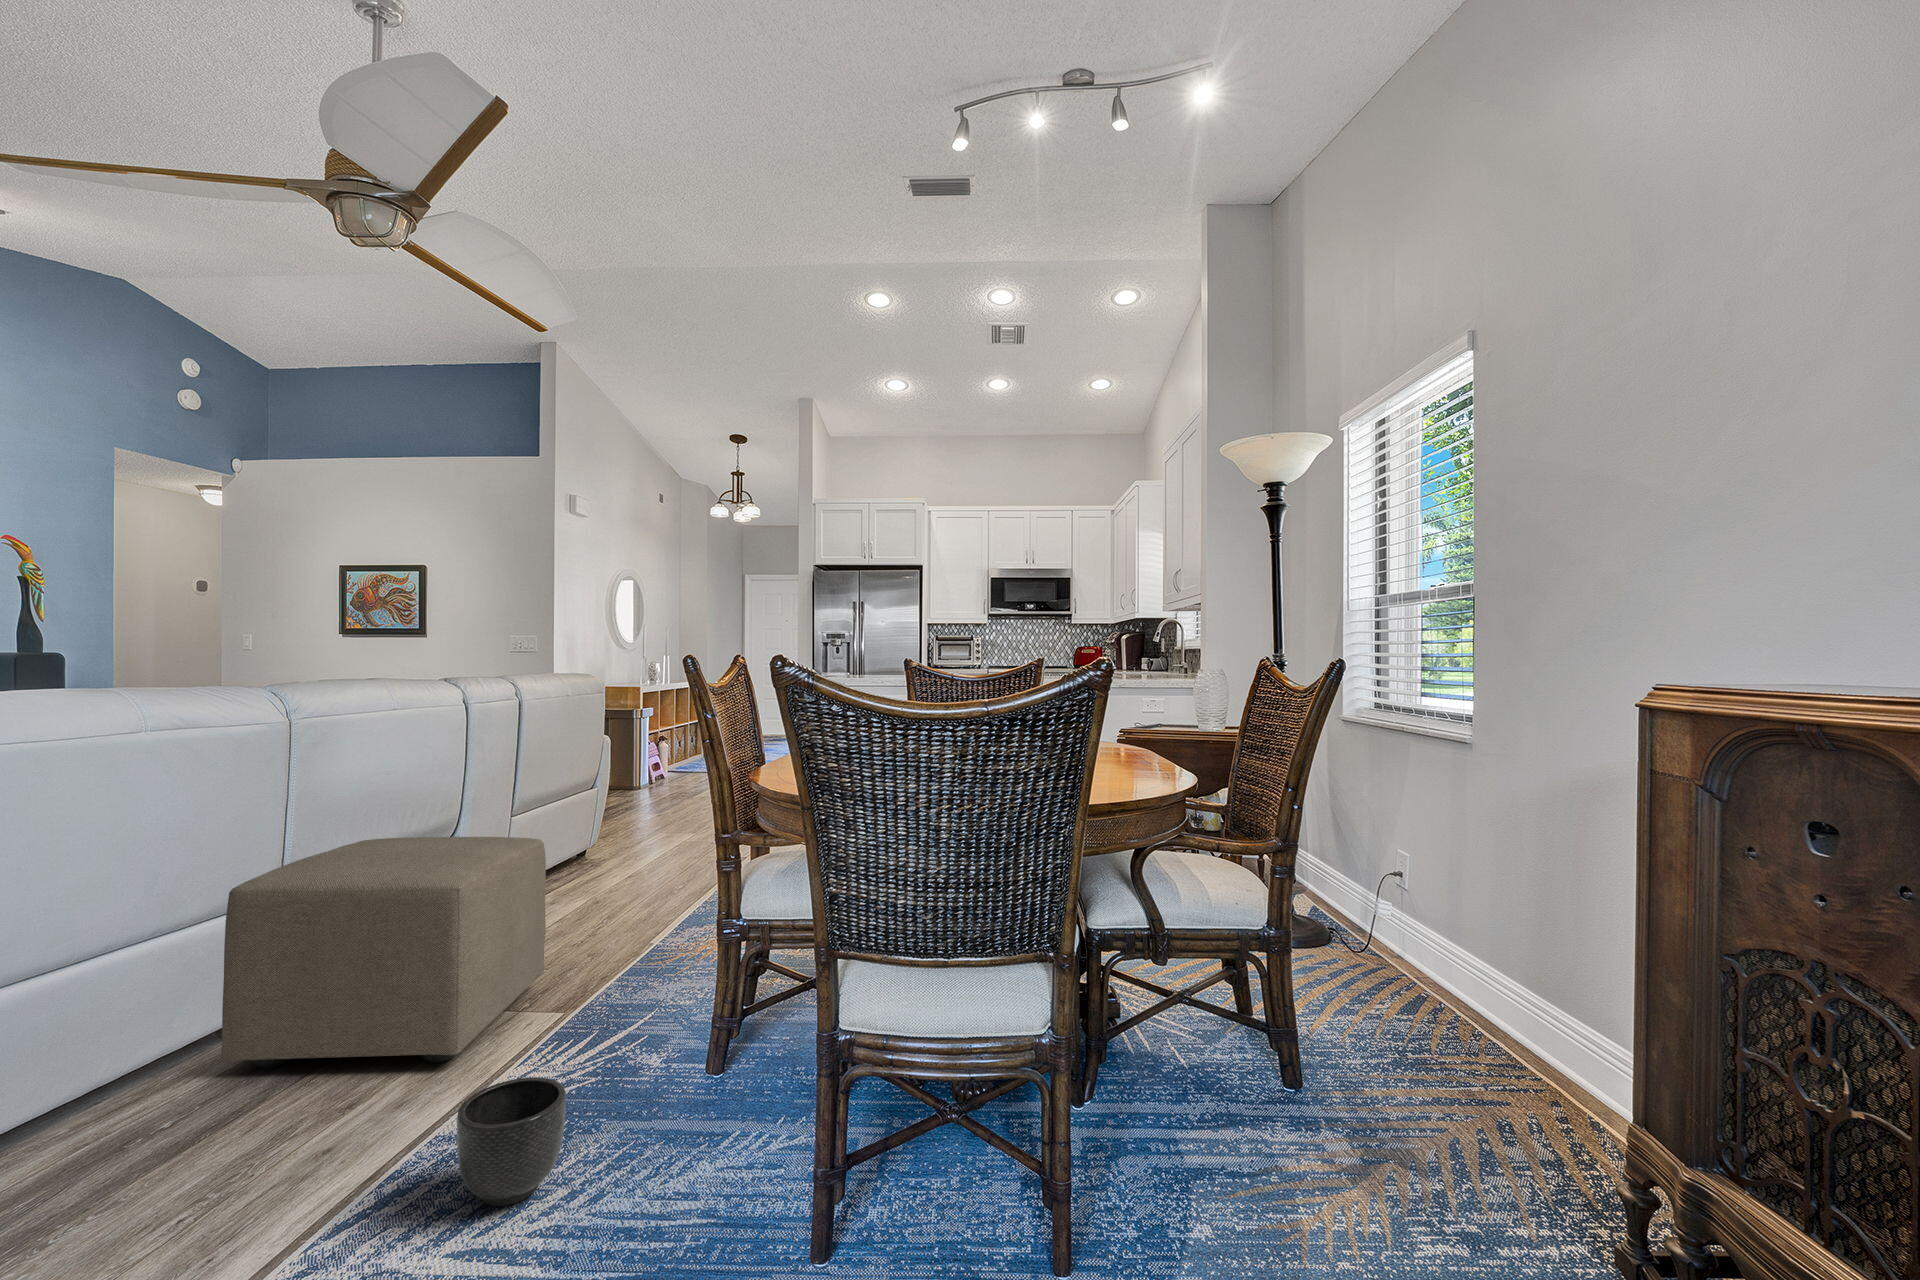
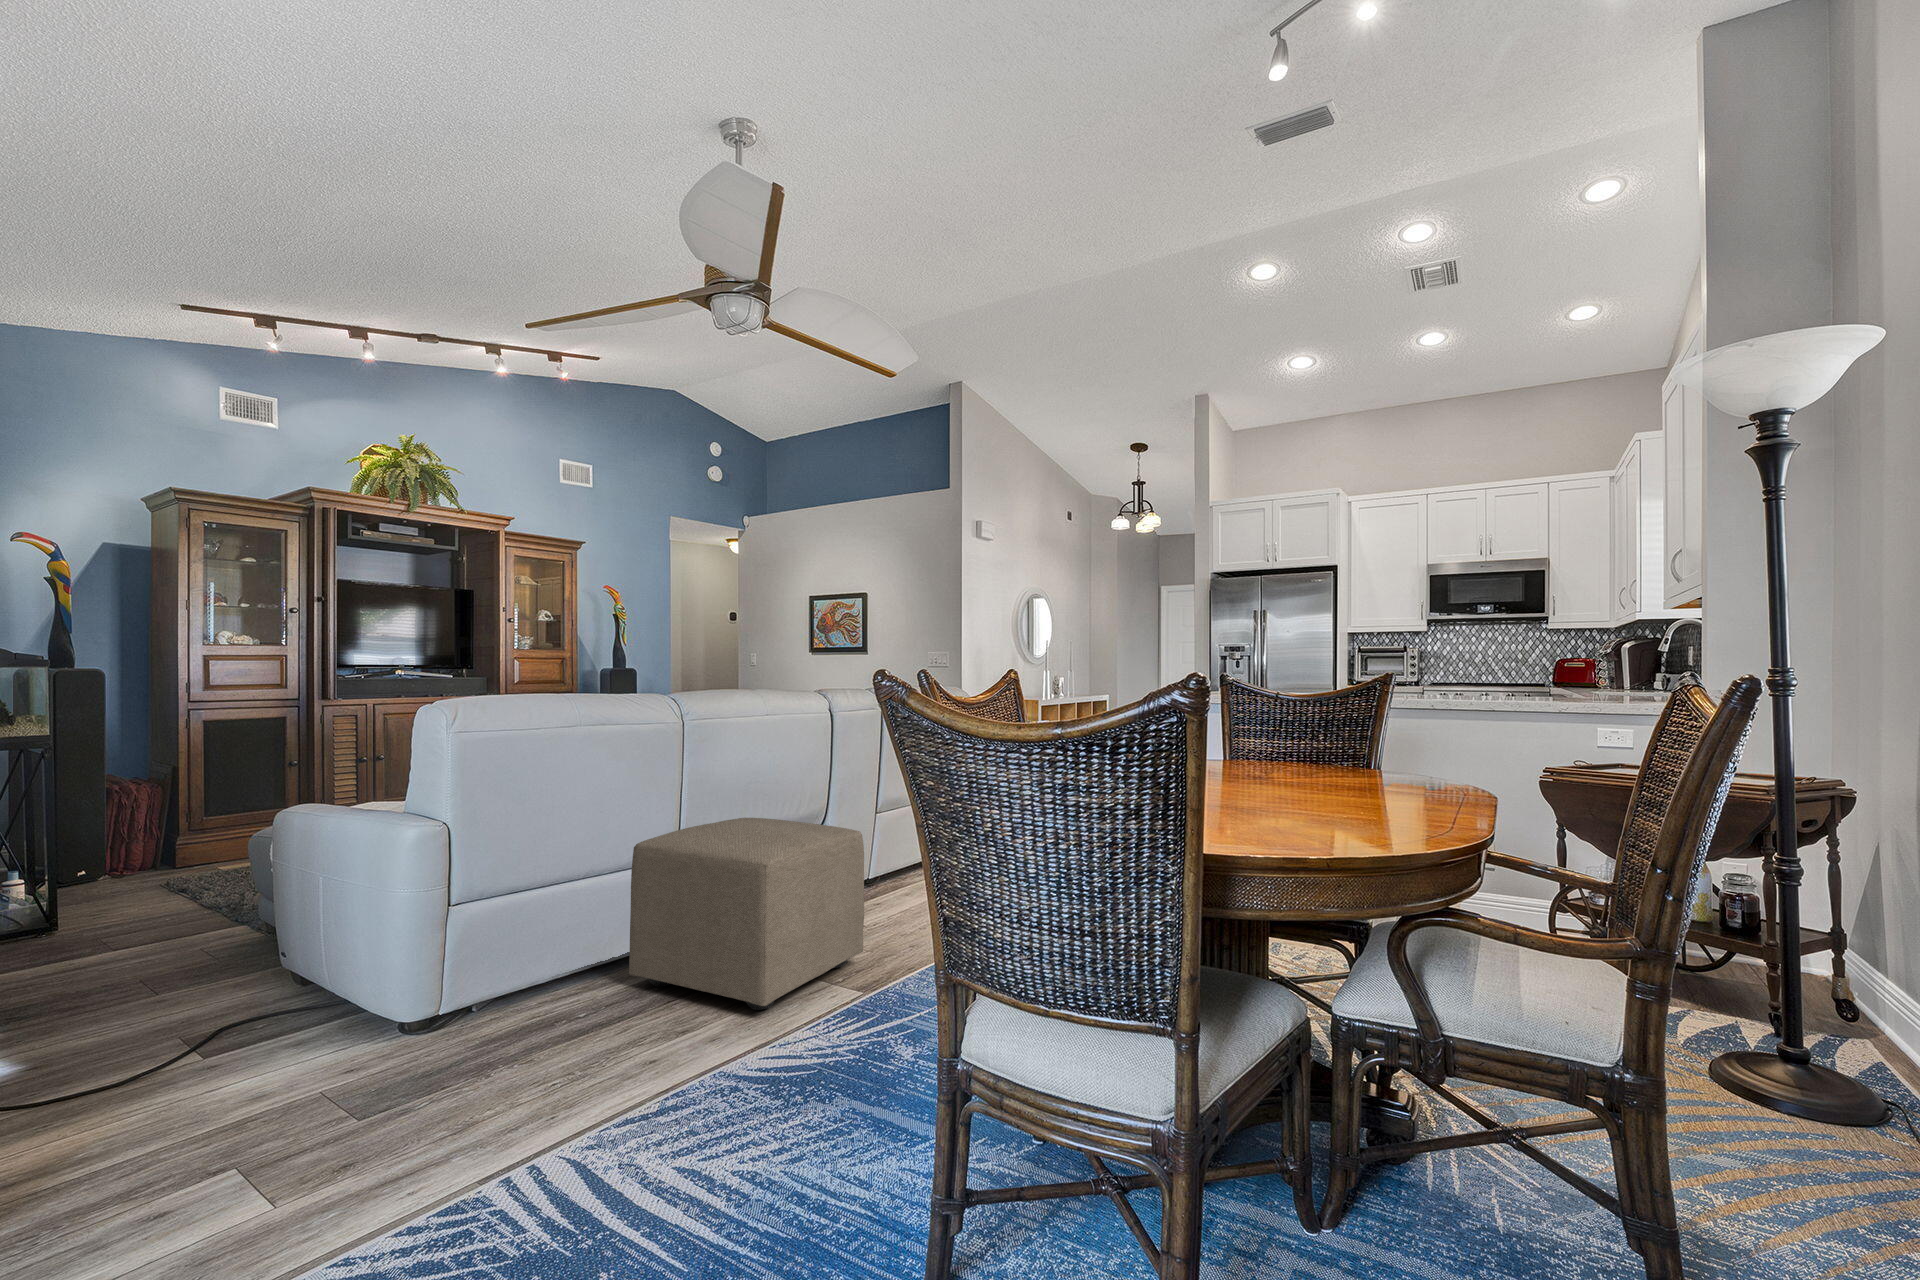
planter: present [457,1077,566,1206] -> none [700,1035,786,1143]

